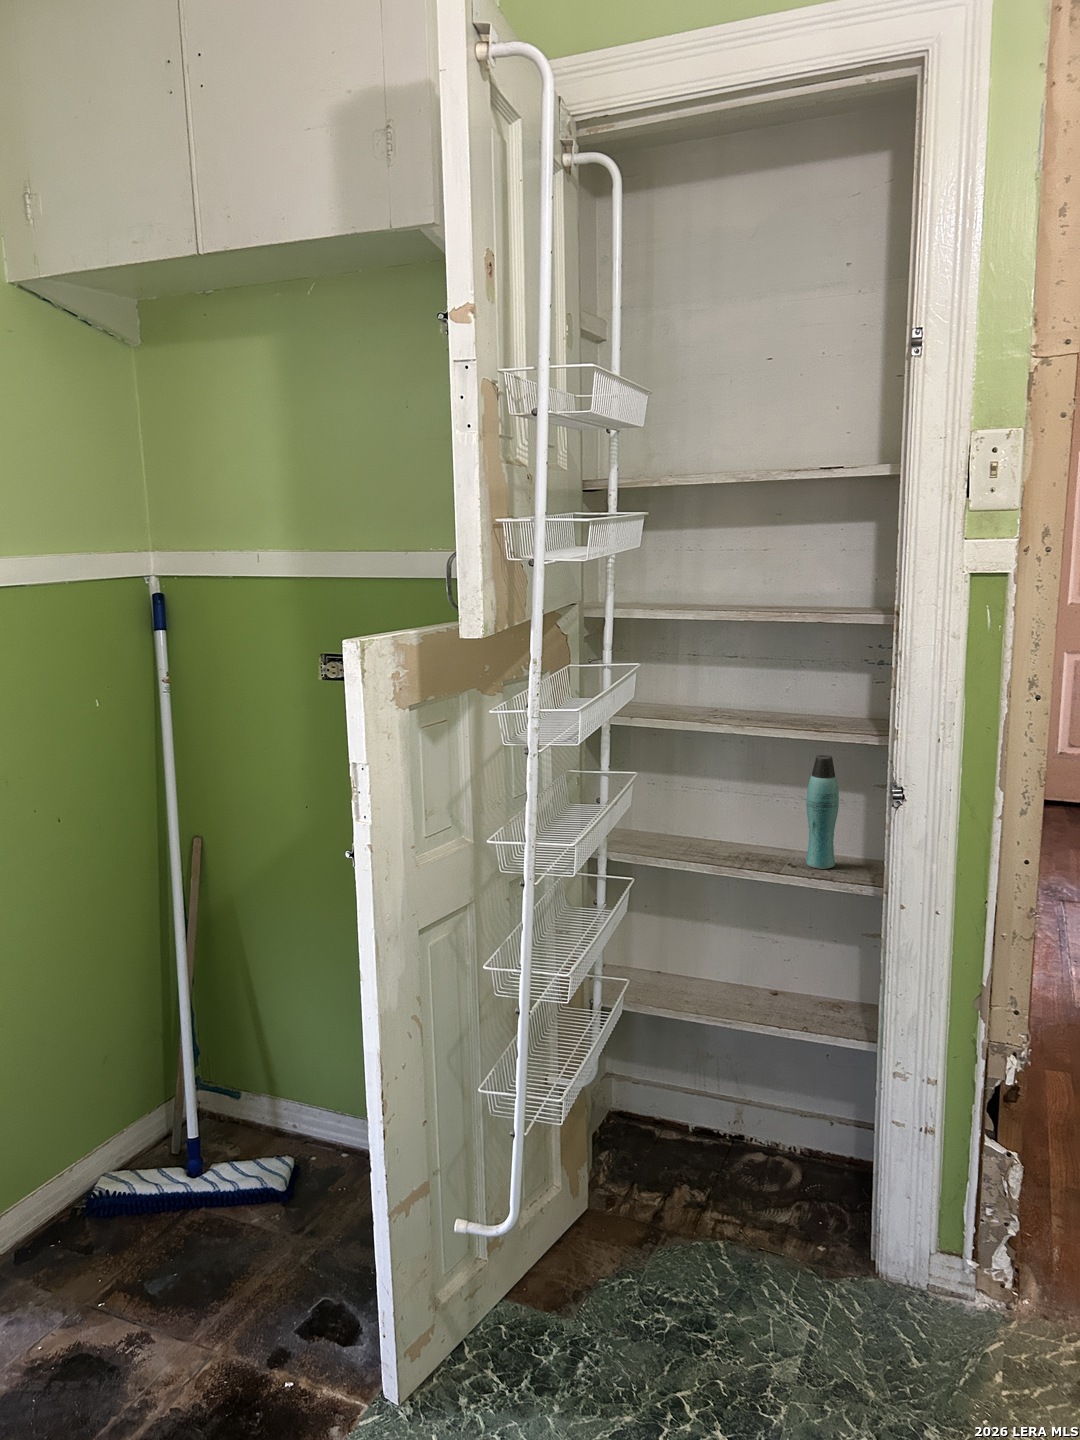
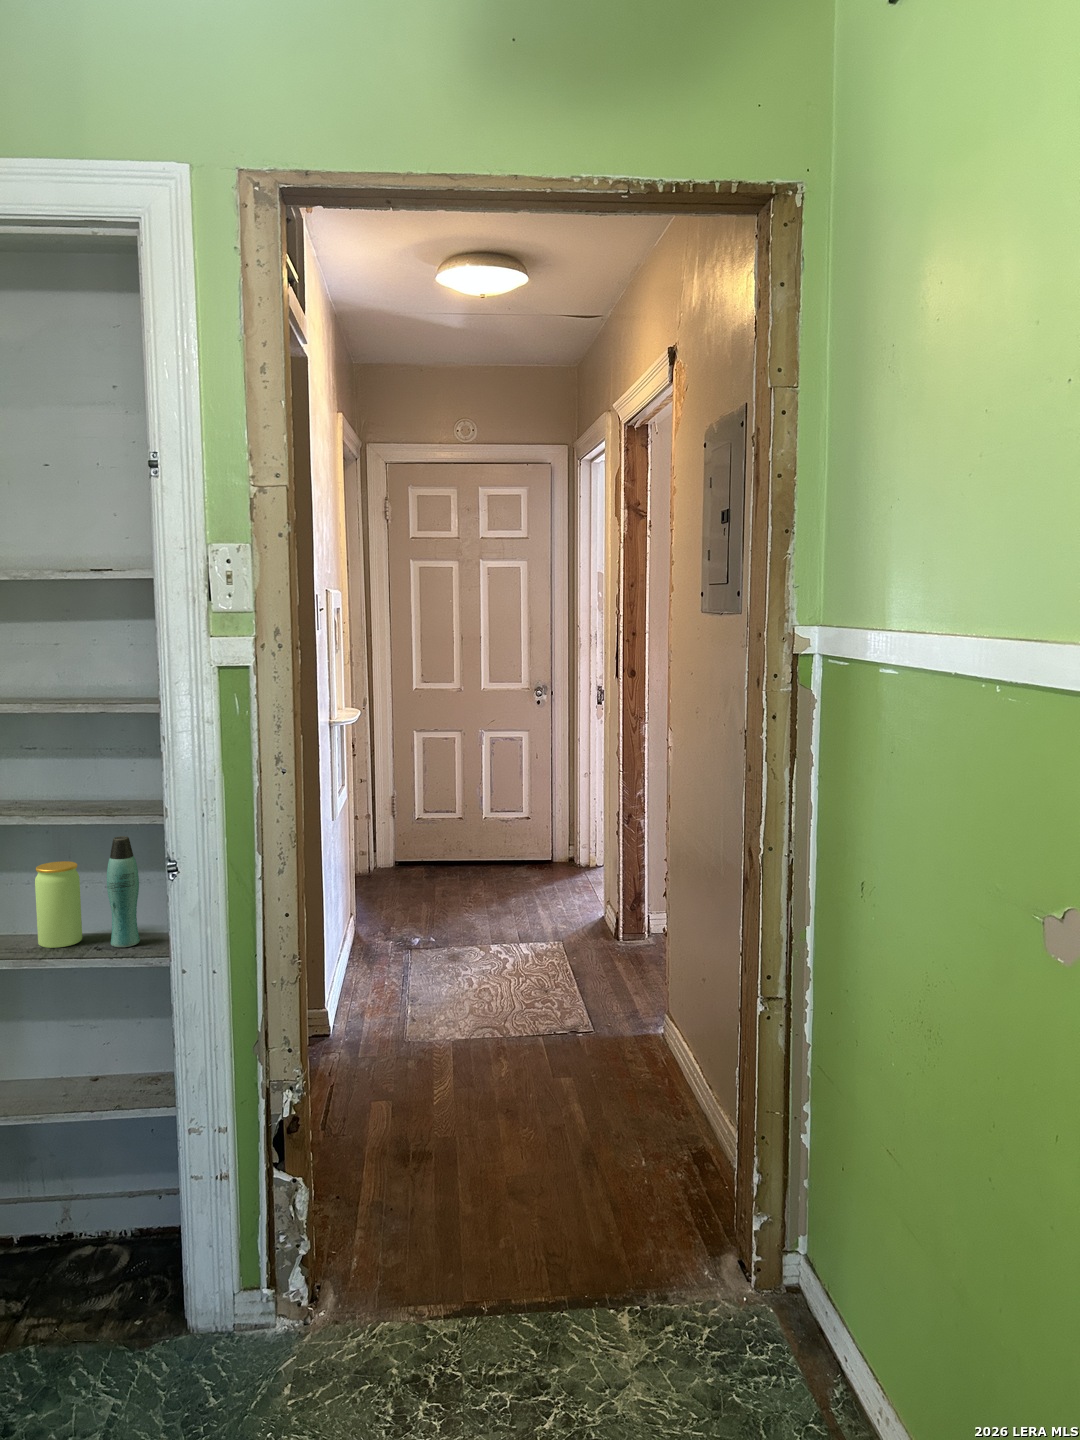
jar: none [734,774,777,860] -> present [35,861,82,948]

